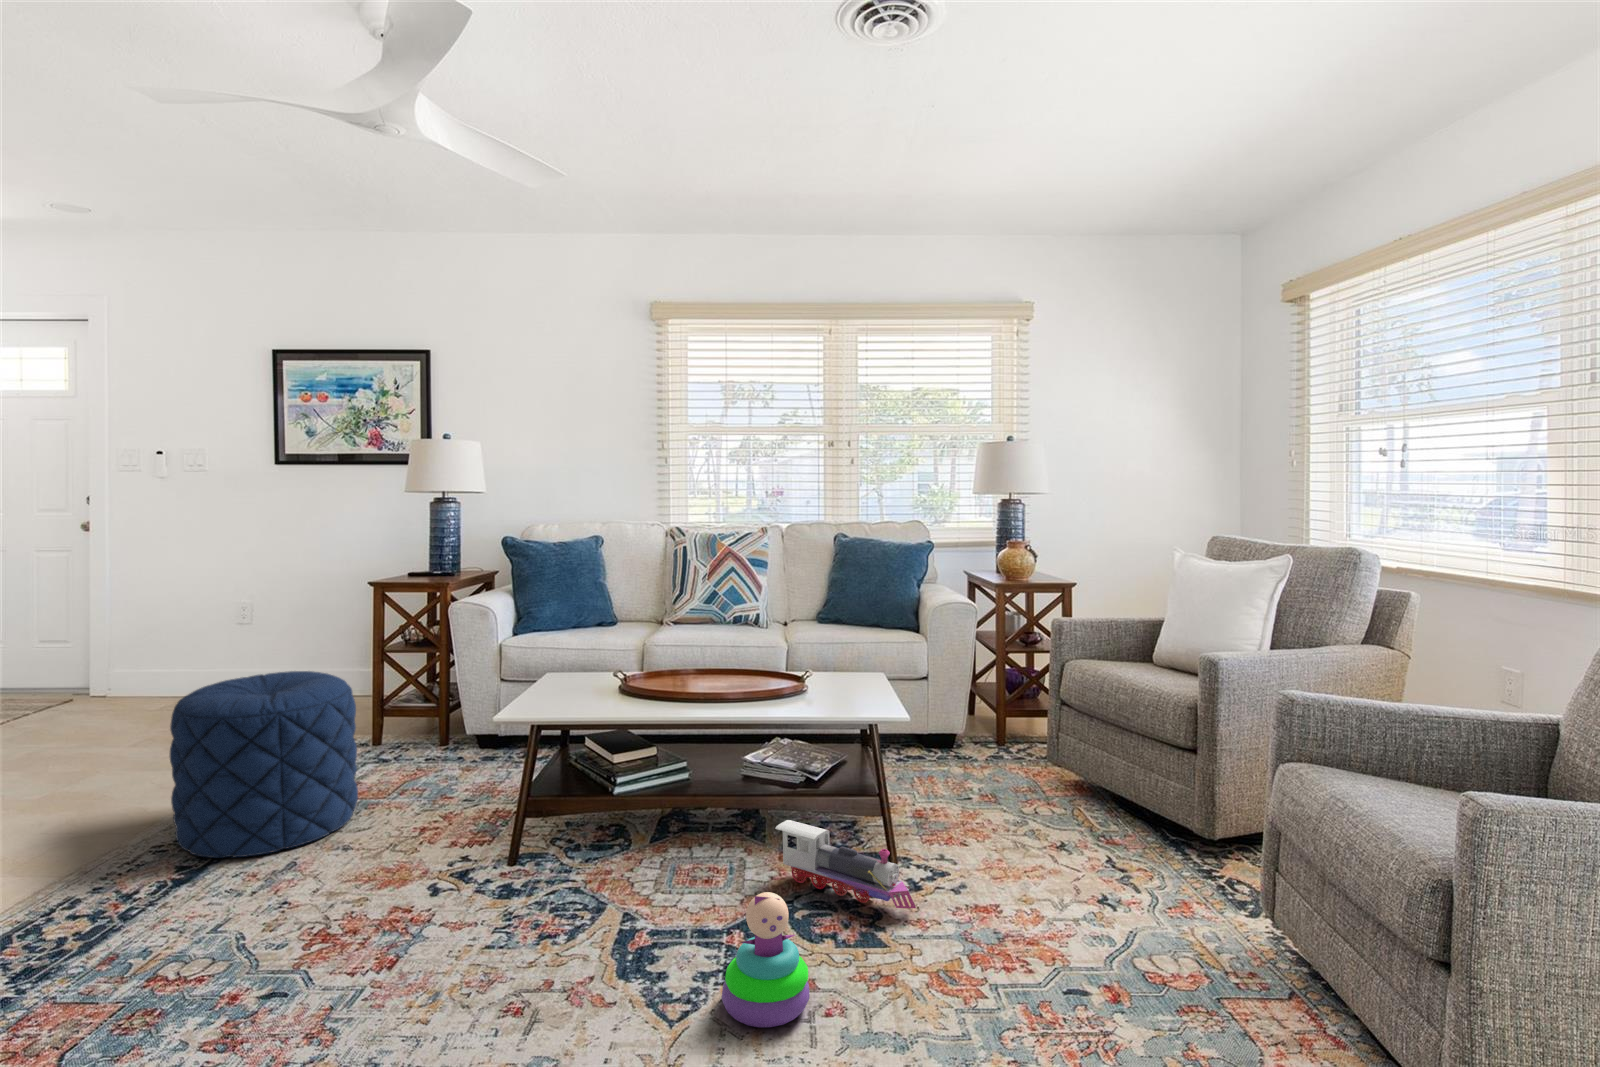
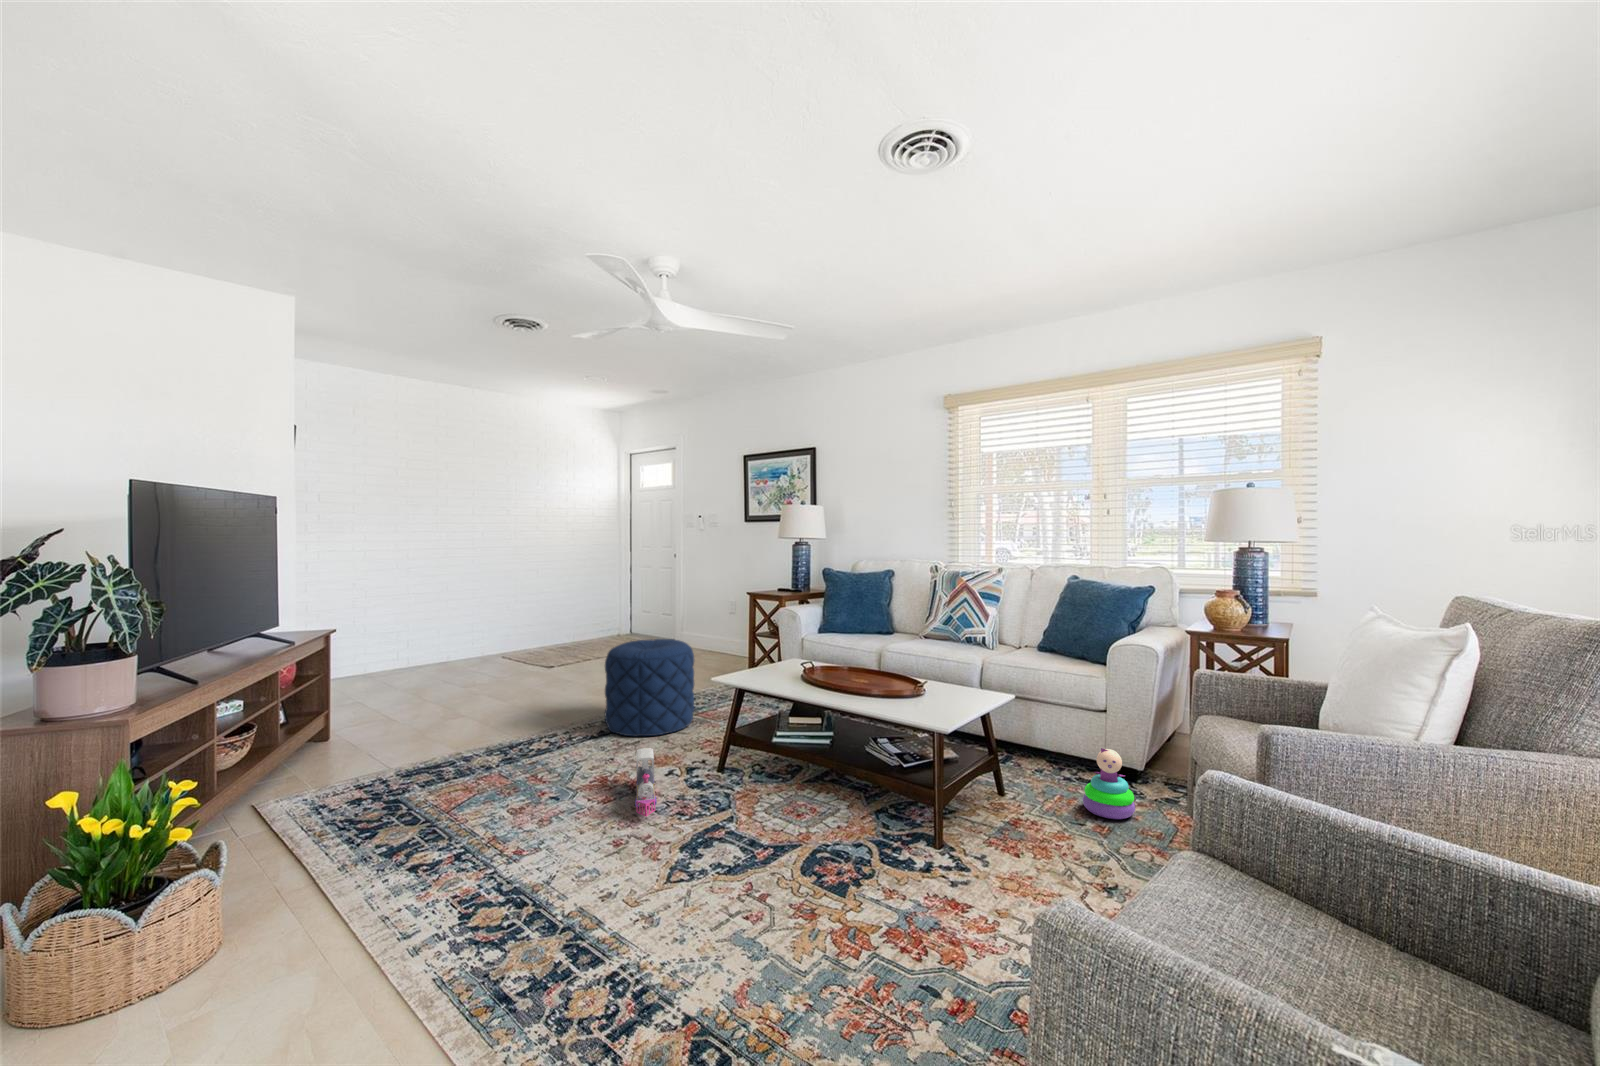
toy train: present [775,820,916,908] -> present [635,748,657,817]
stacking toy: present [722,892,810,1027] -> present [1083,748,1135,819]

